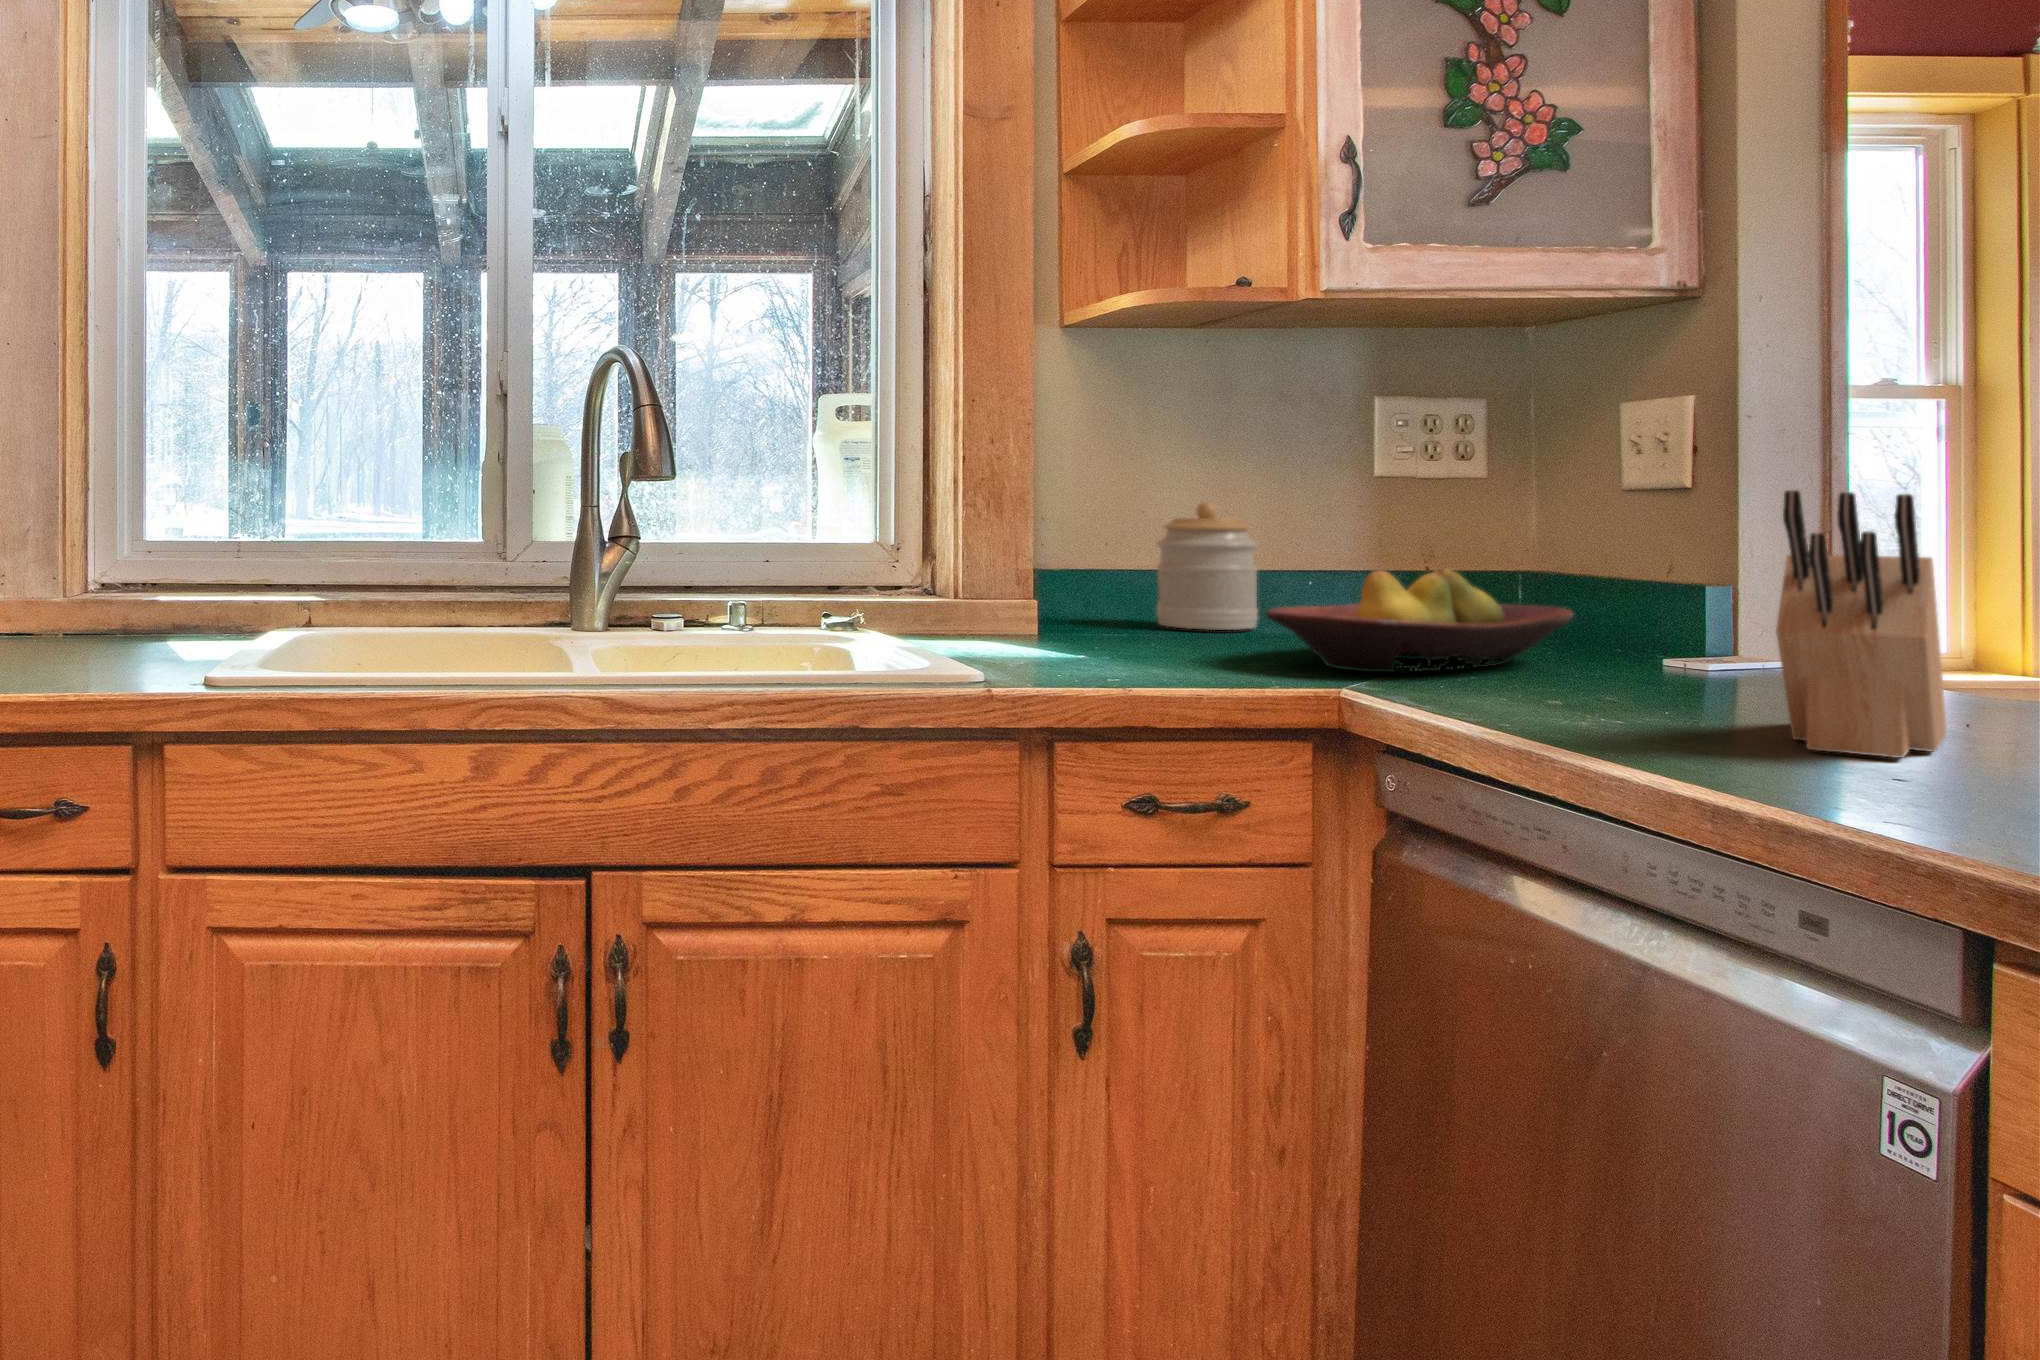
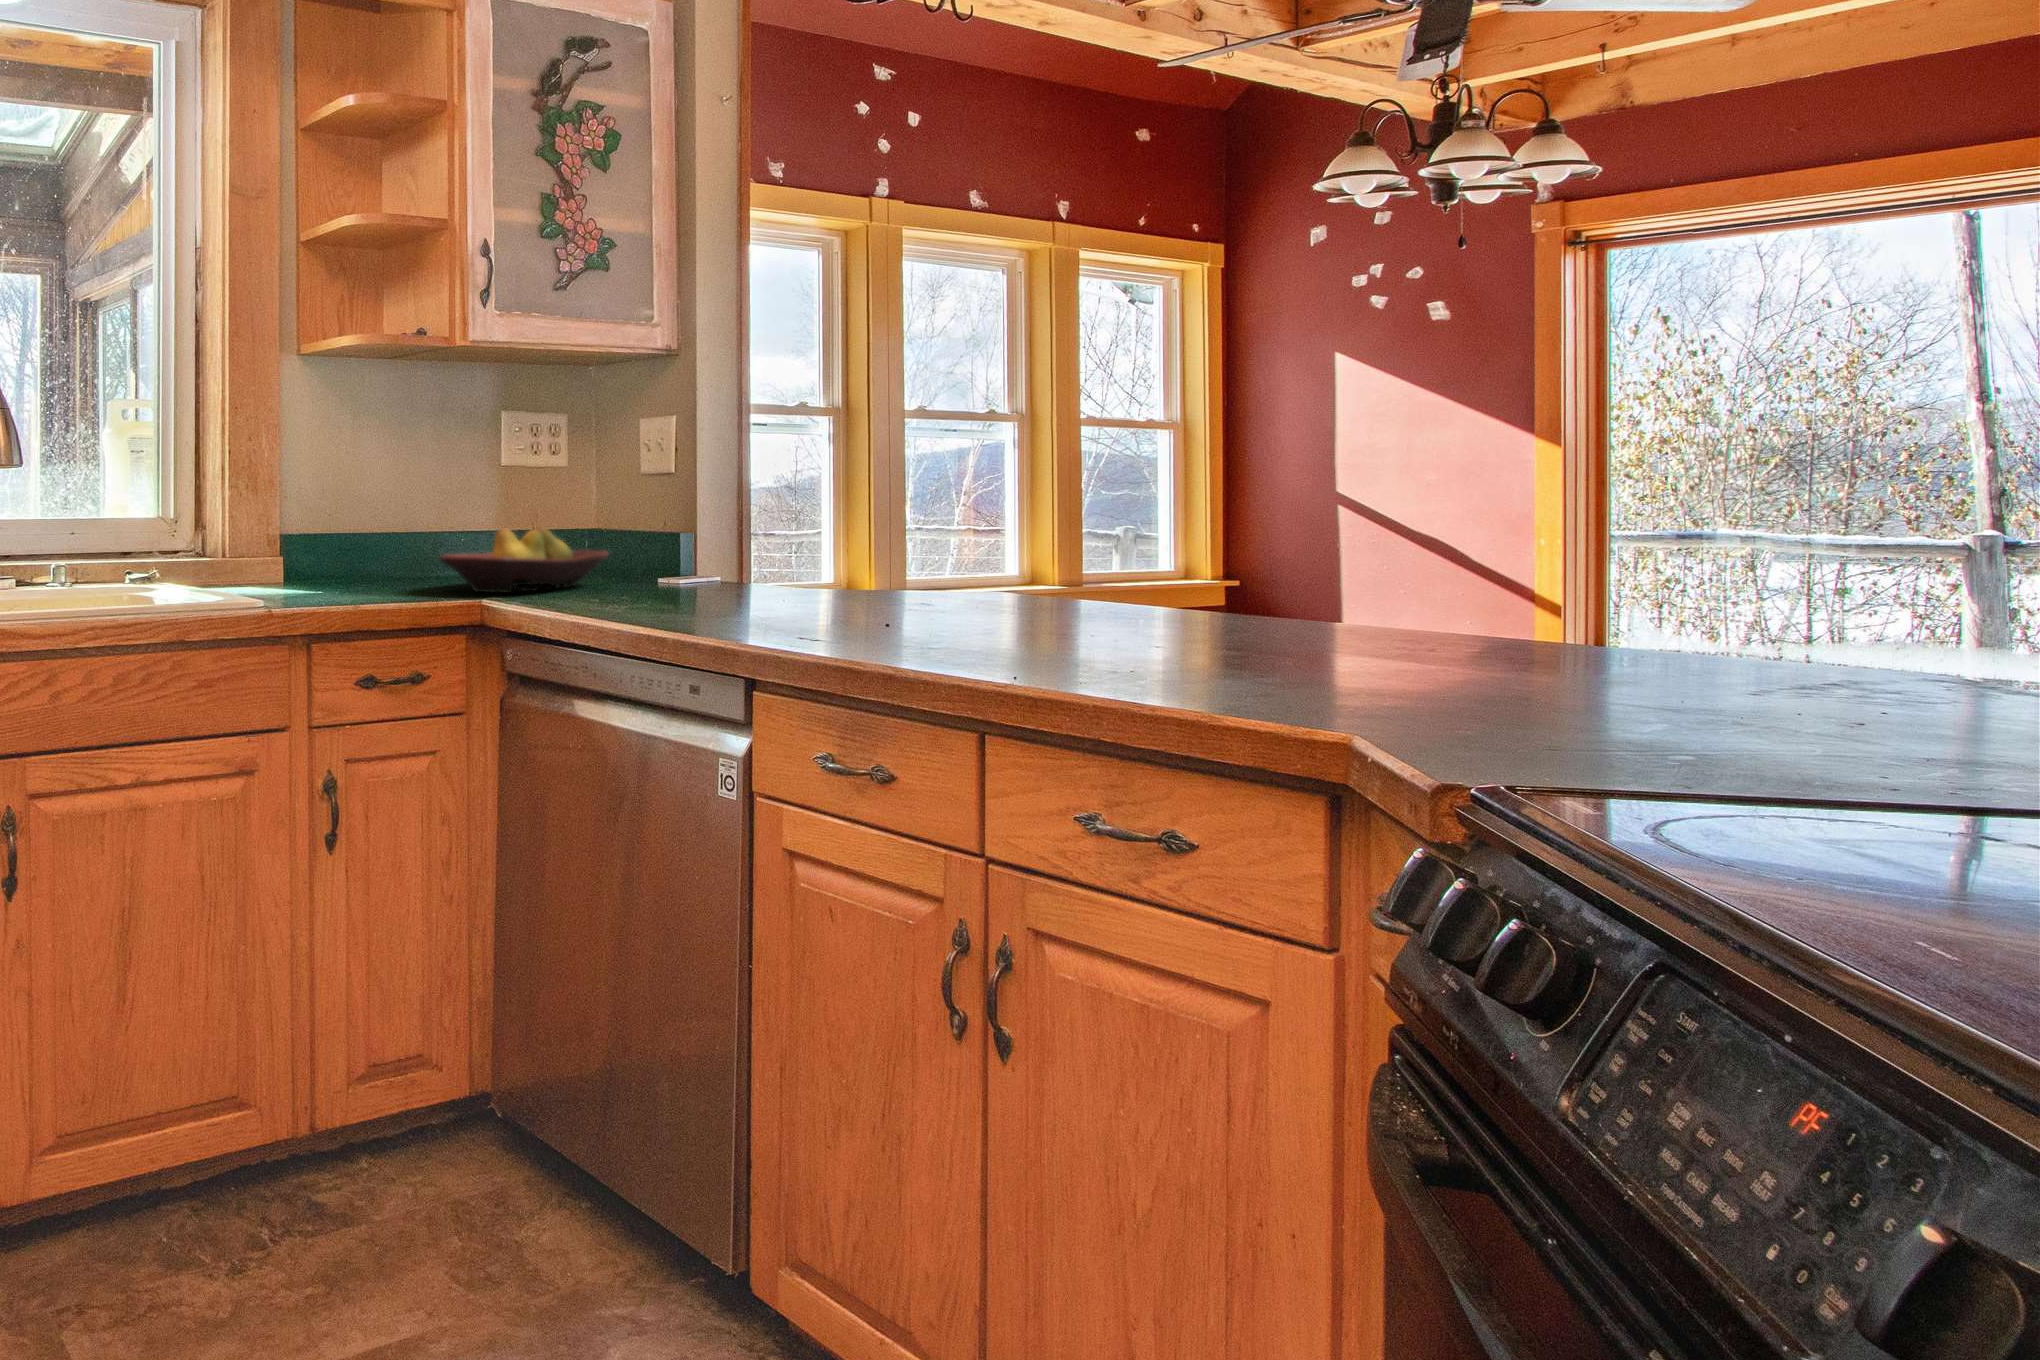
knife block: present [1776,490,1947,758] -> none [683,474,761,614]
jar: present [1157,502,1258,630] -> none [367,485,433,576]

